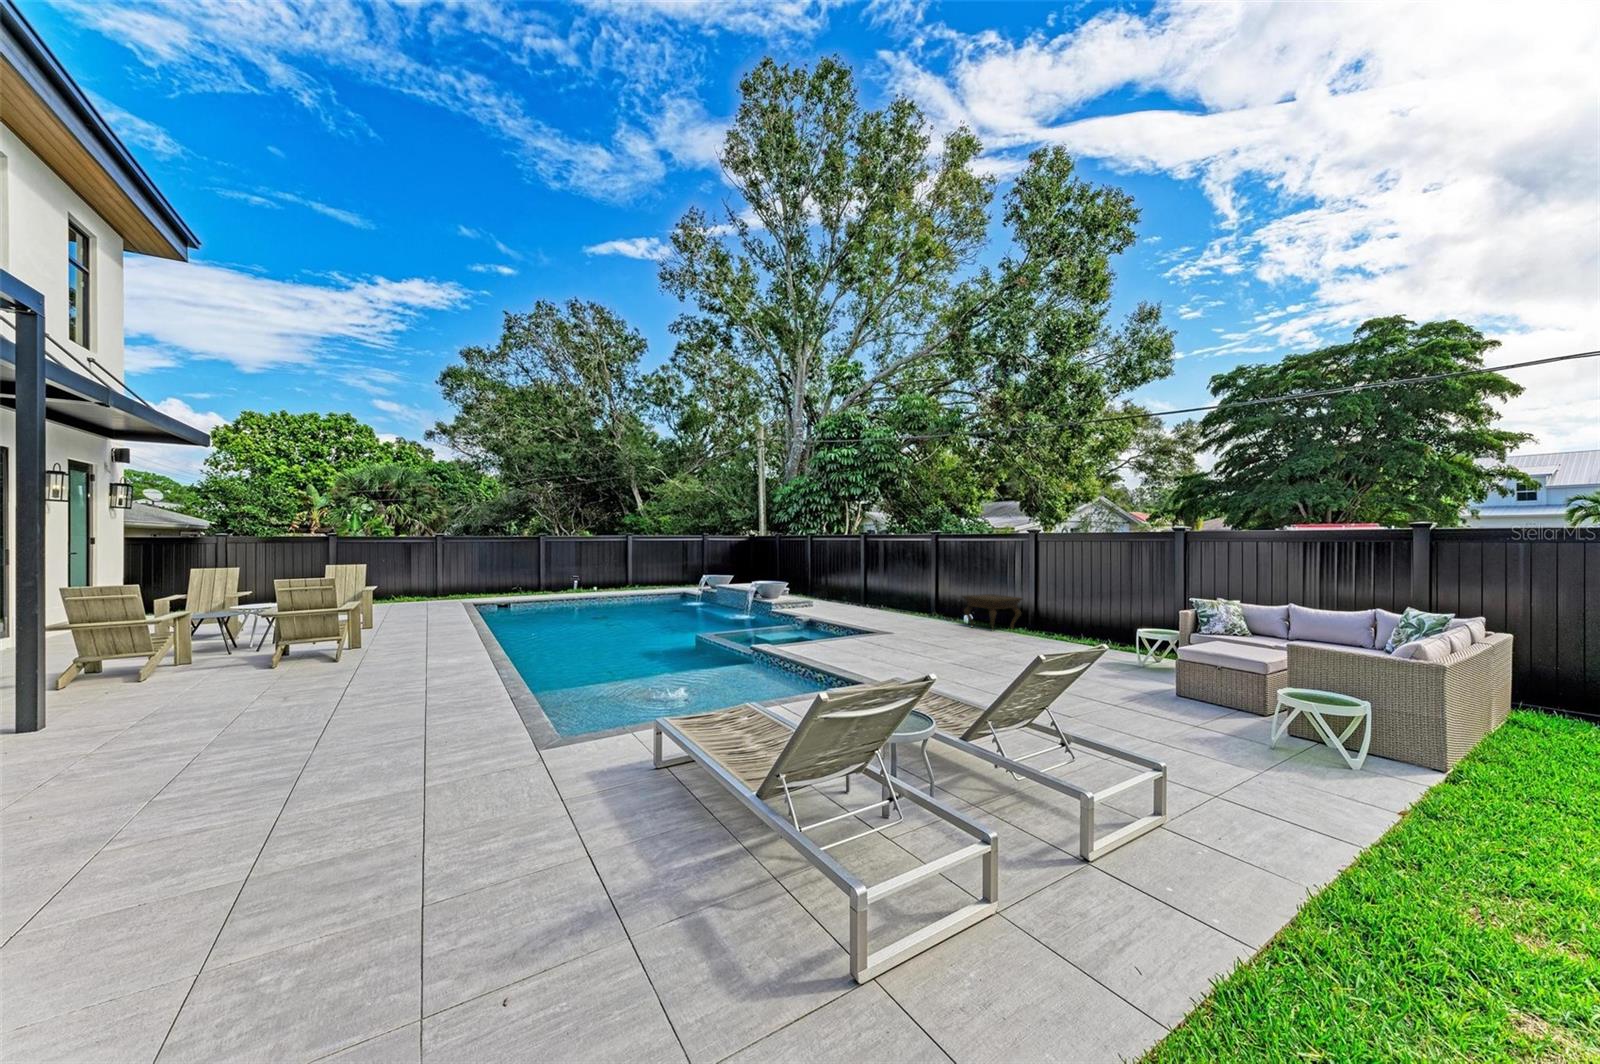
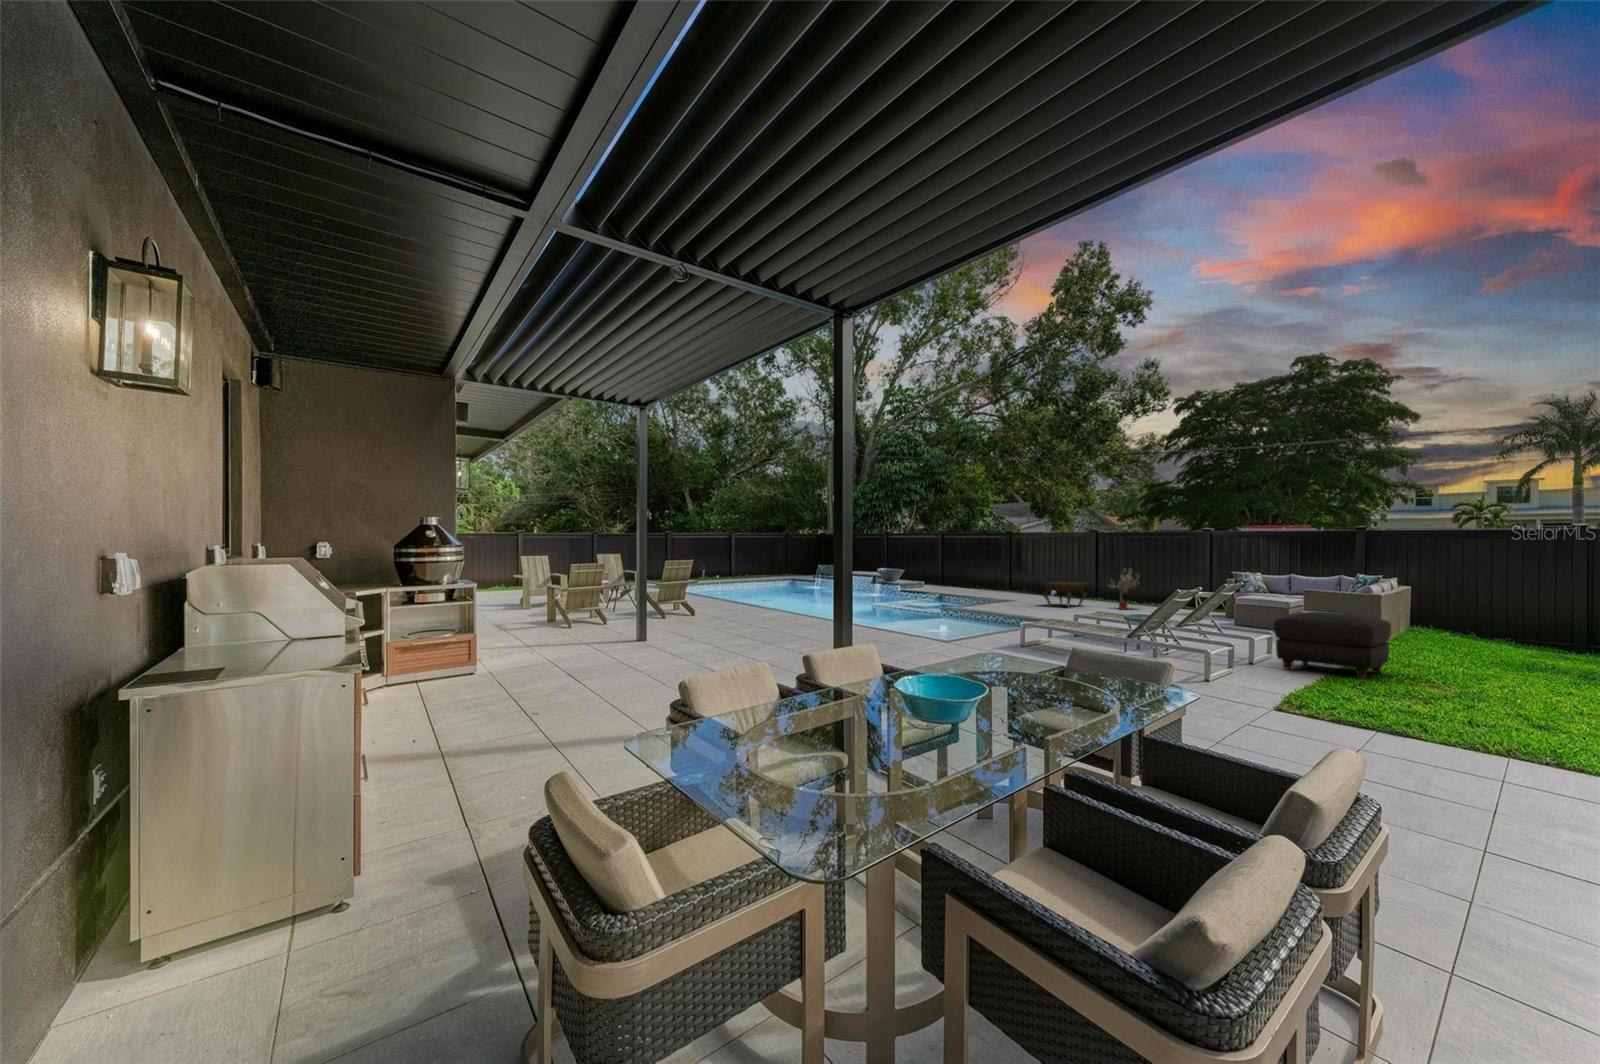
potted tree: none [1042,581,1084,638] -> present [1109,569,1140,610]
ottoman: none [1133,738,1452,985] -> present [1273,611,1391,679]

